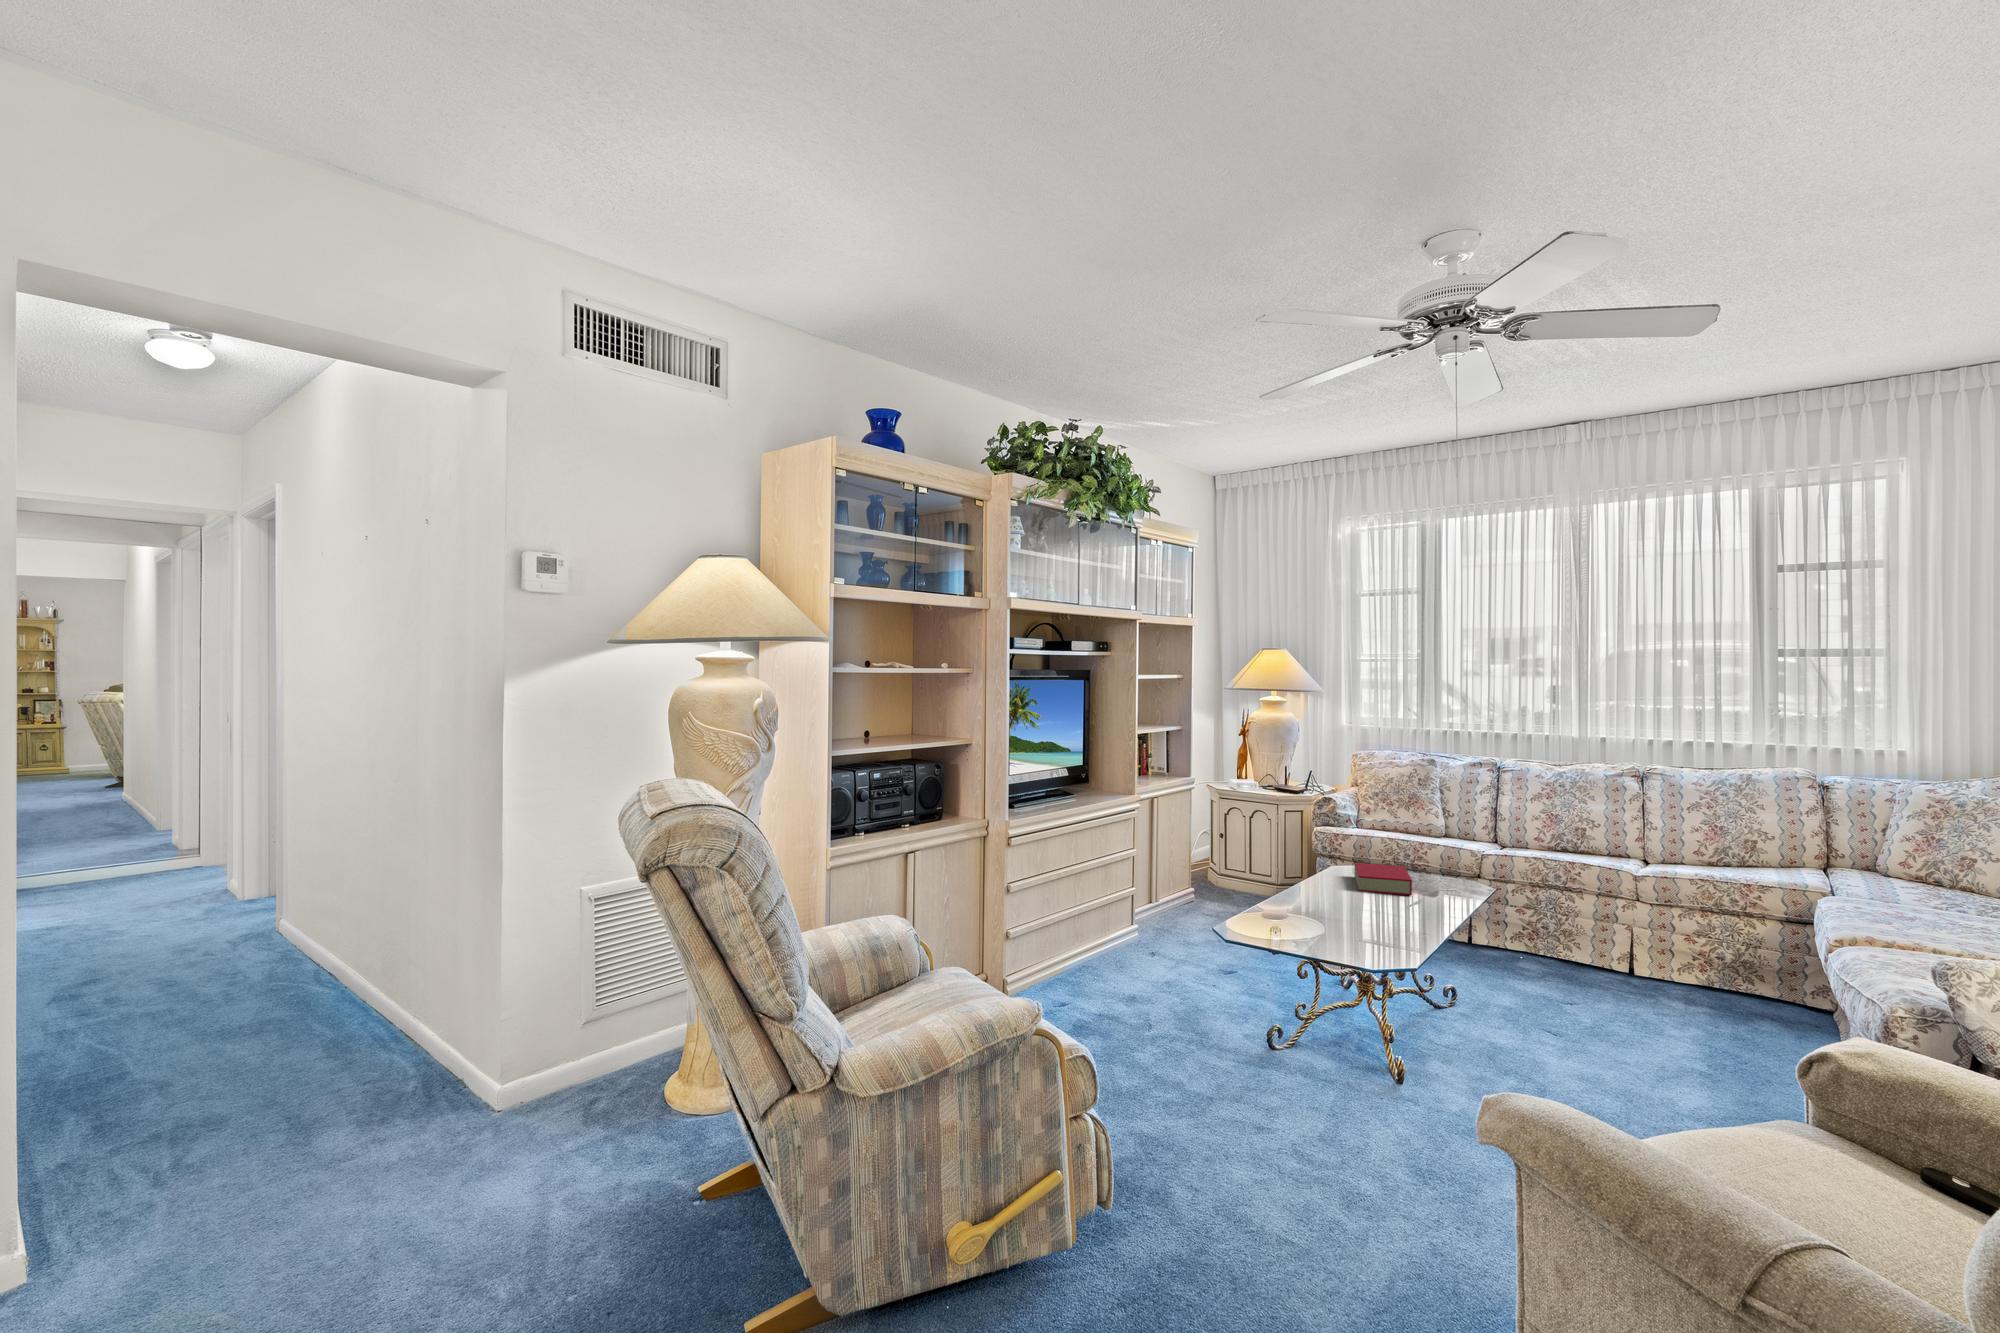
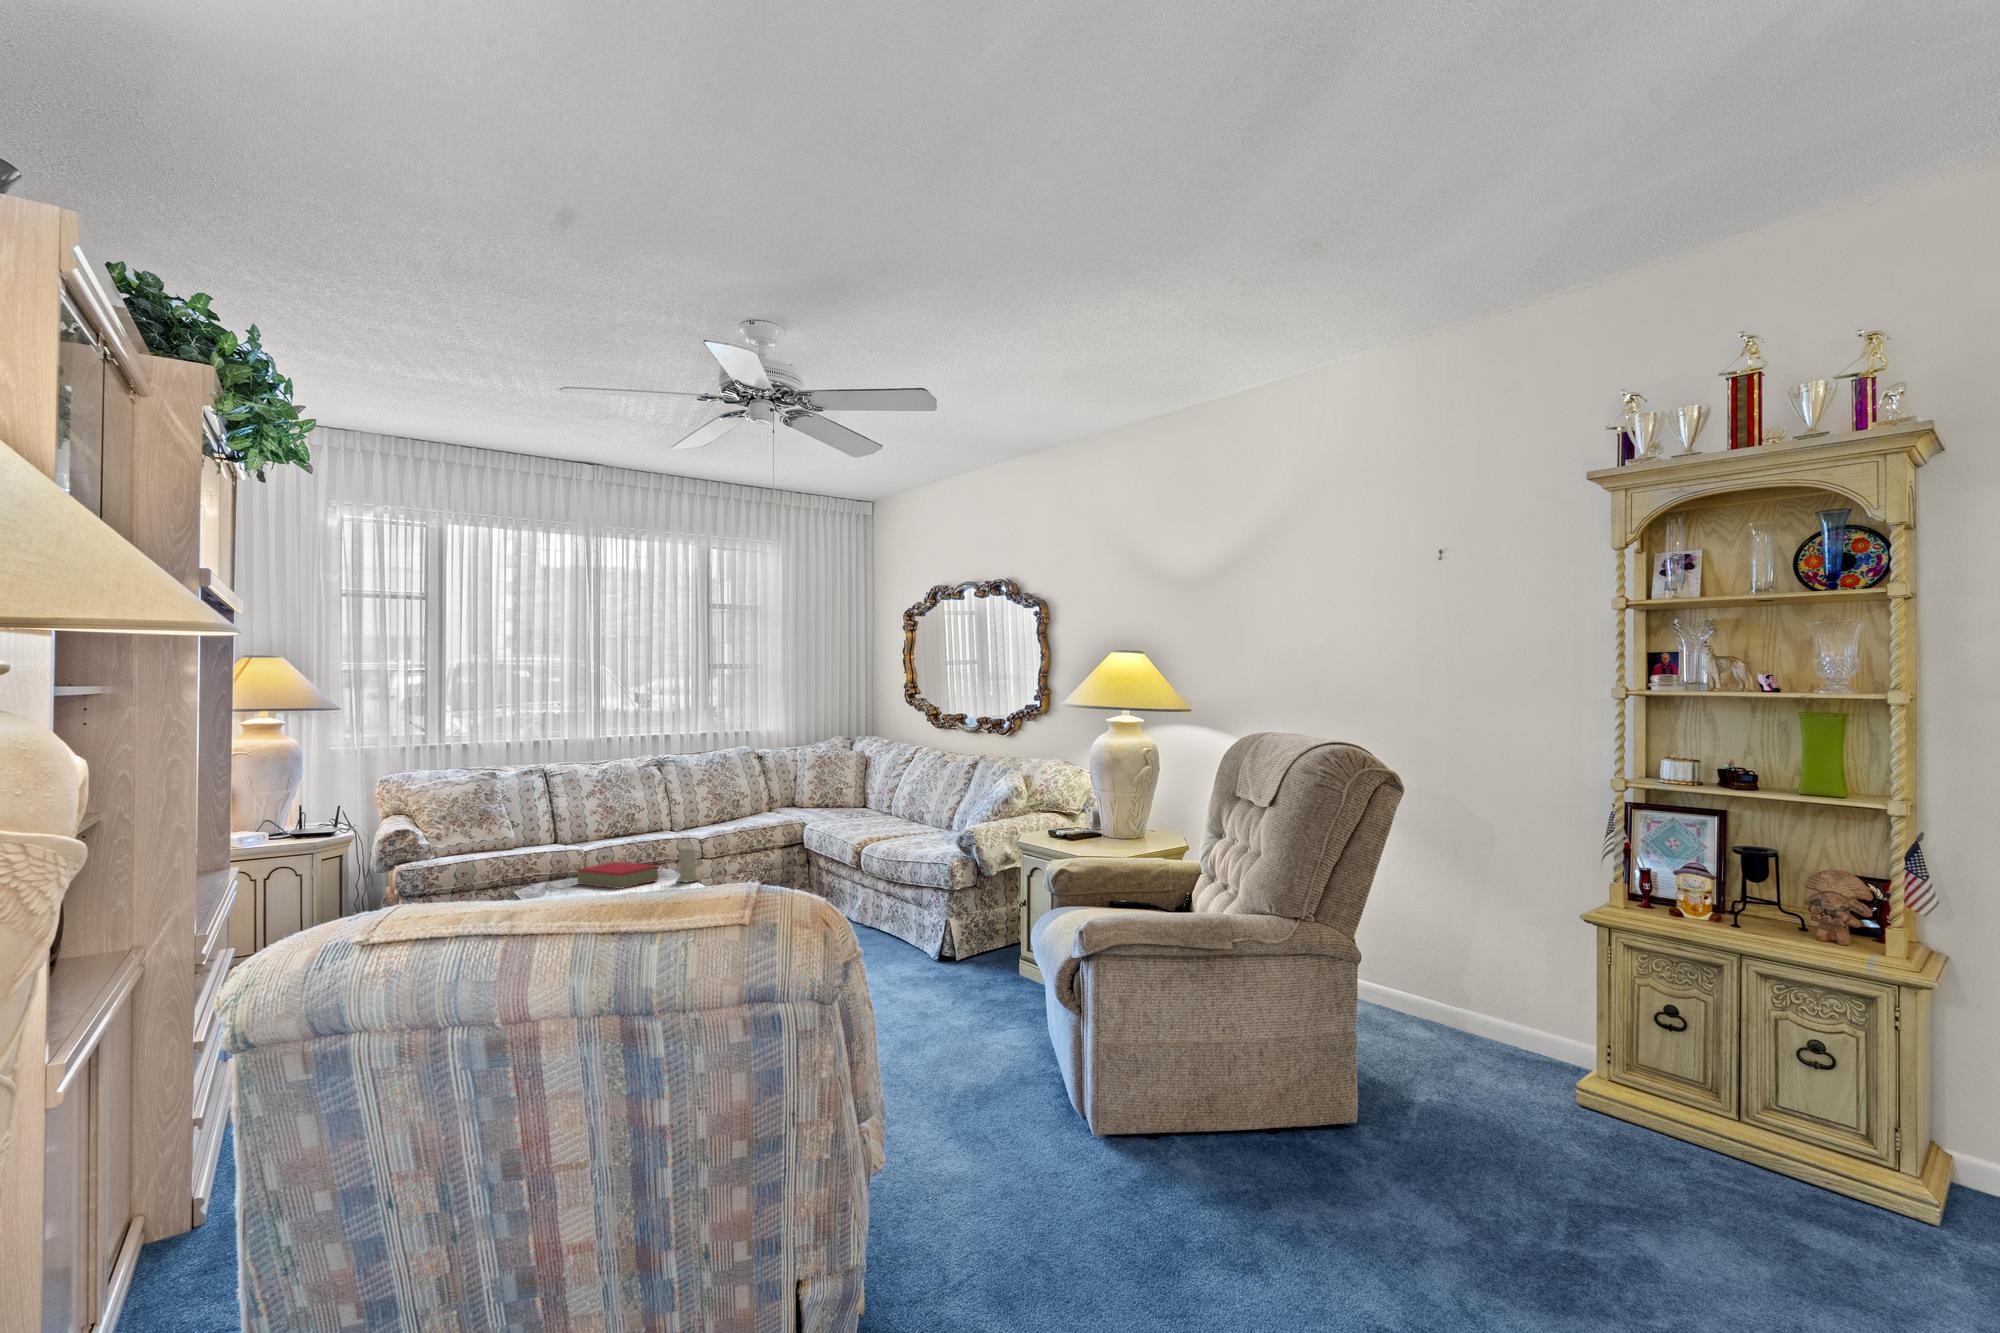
candle: none [1417,865,1445,908] -> present [677,846,699,882]

